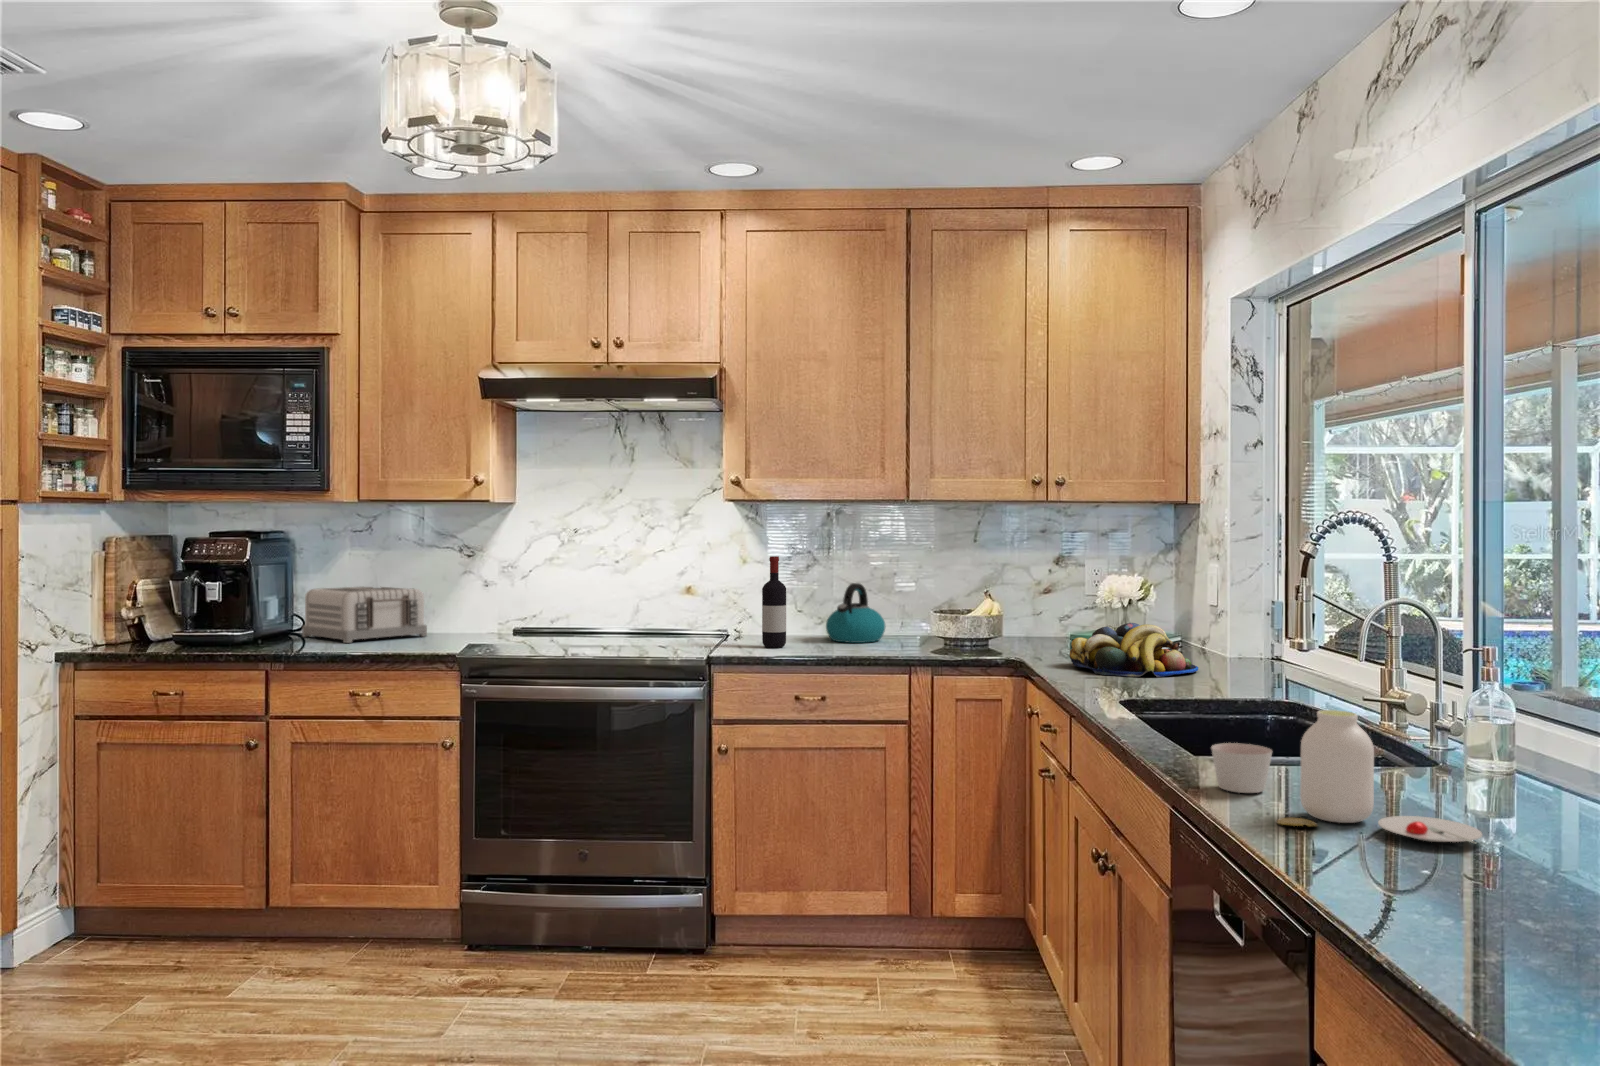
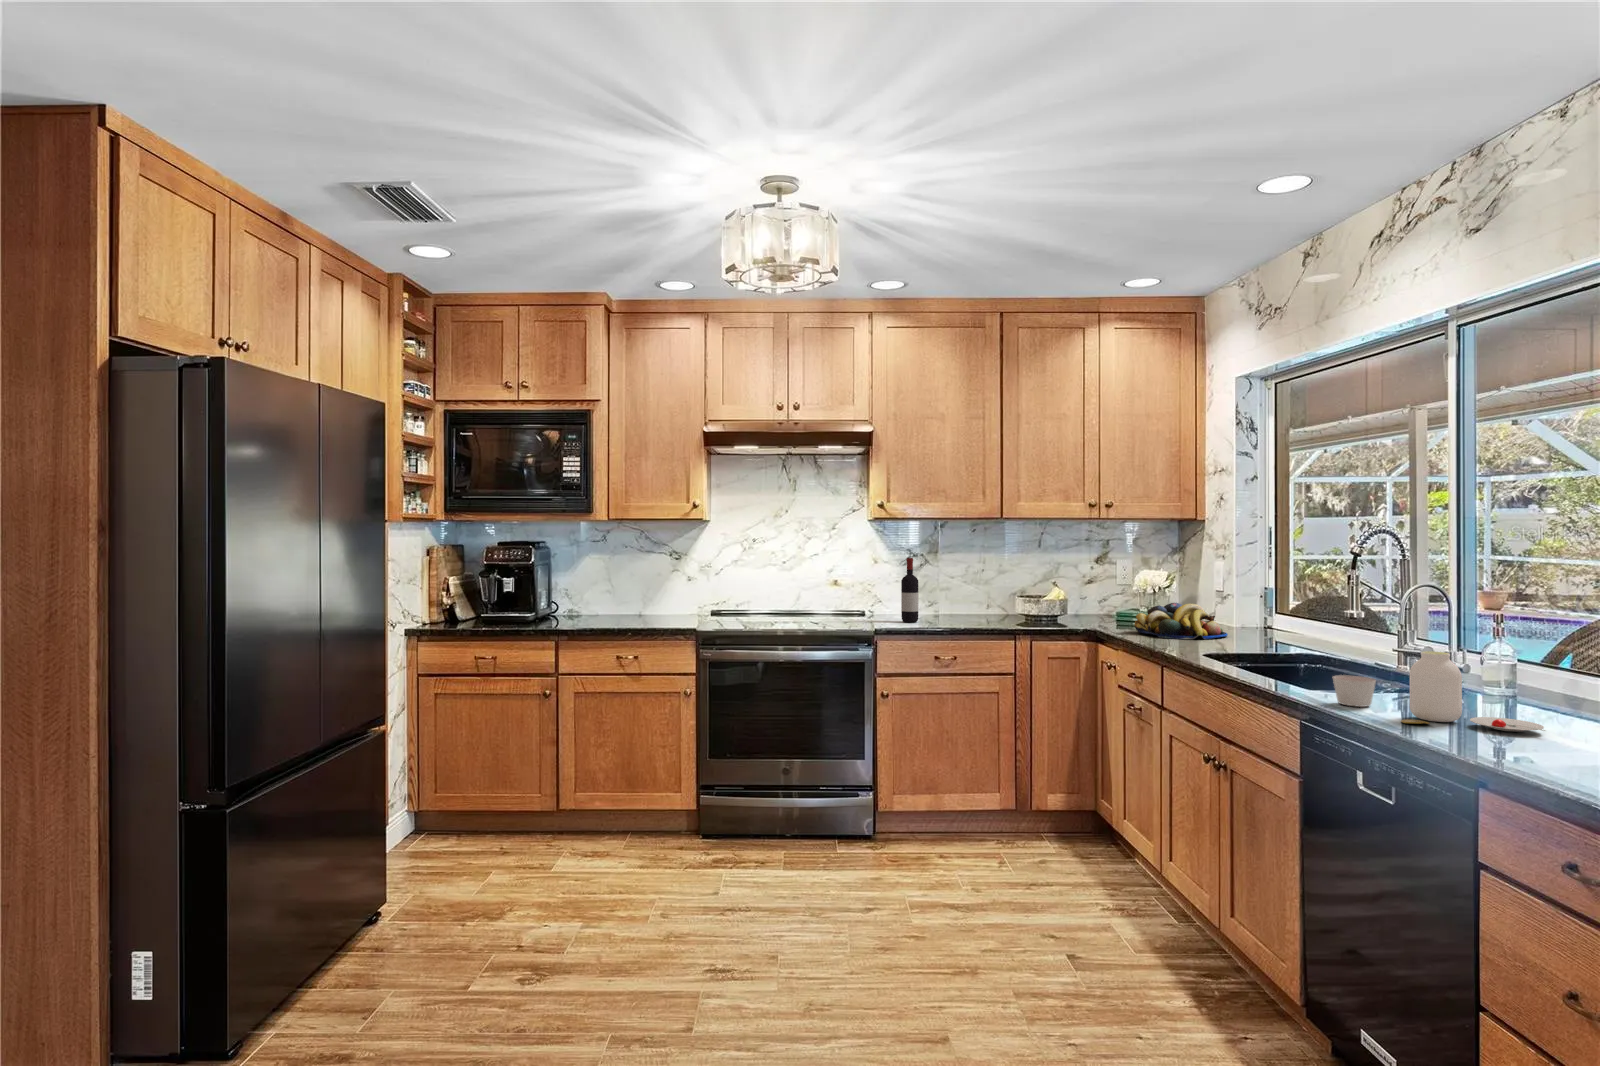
kettle: present [826,583,885,643] -> none [938,577,982,619]
toaster: present [302,586,427,643] -> none [562,581,651,621]

